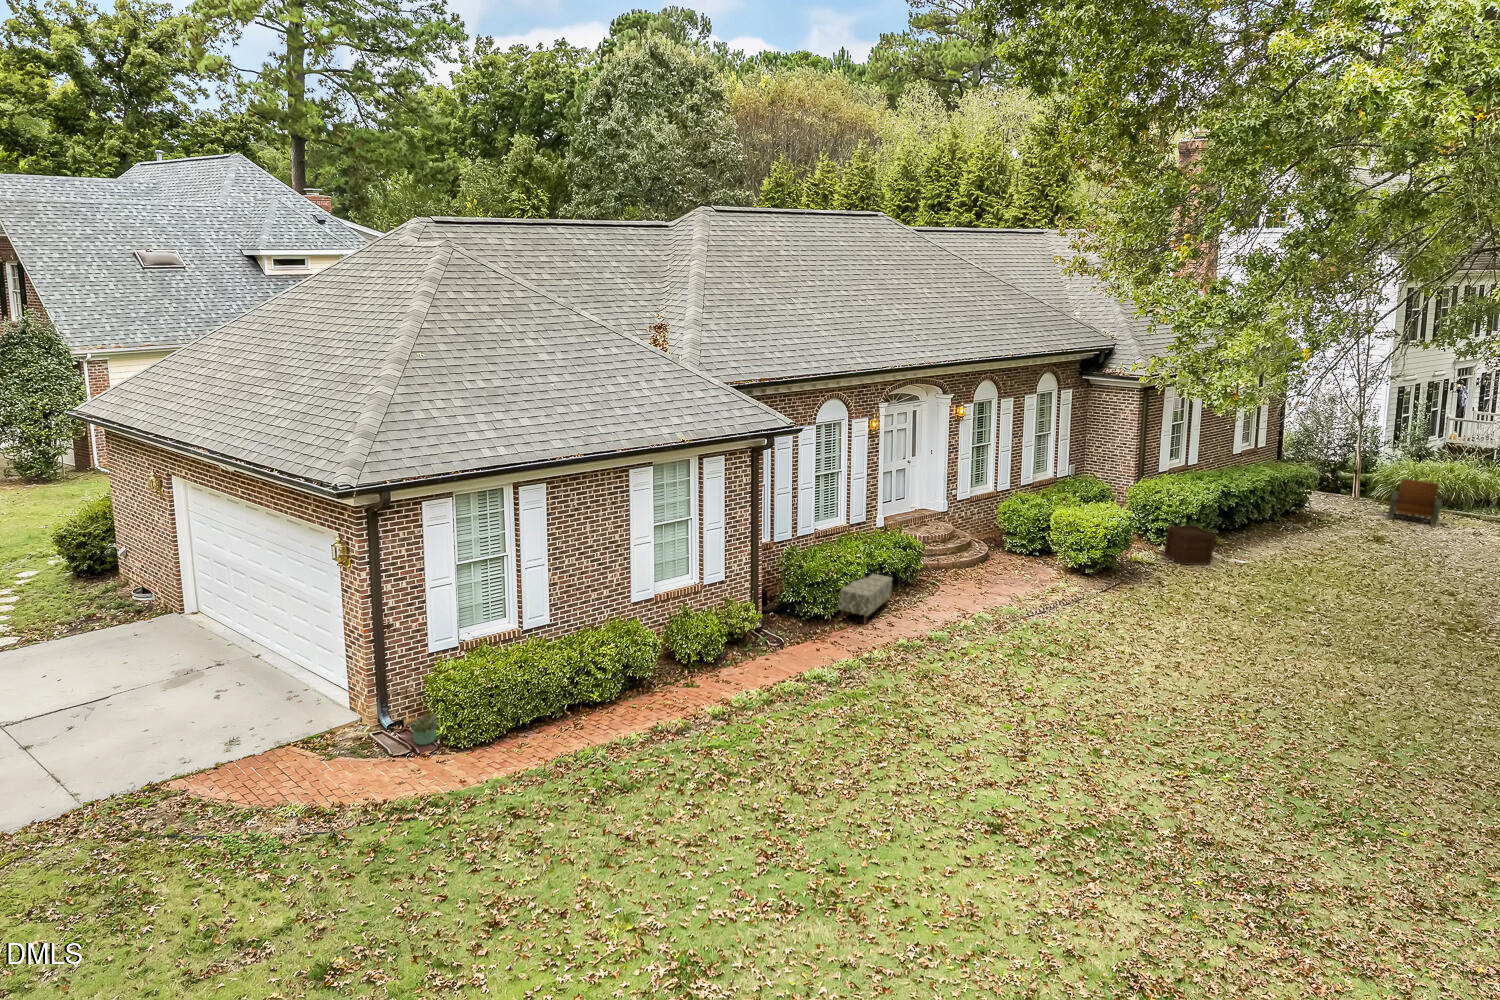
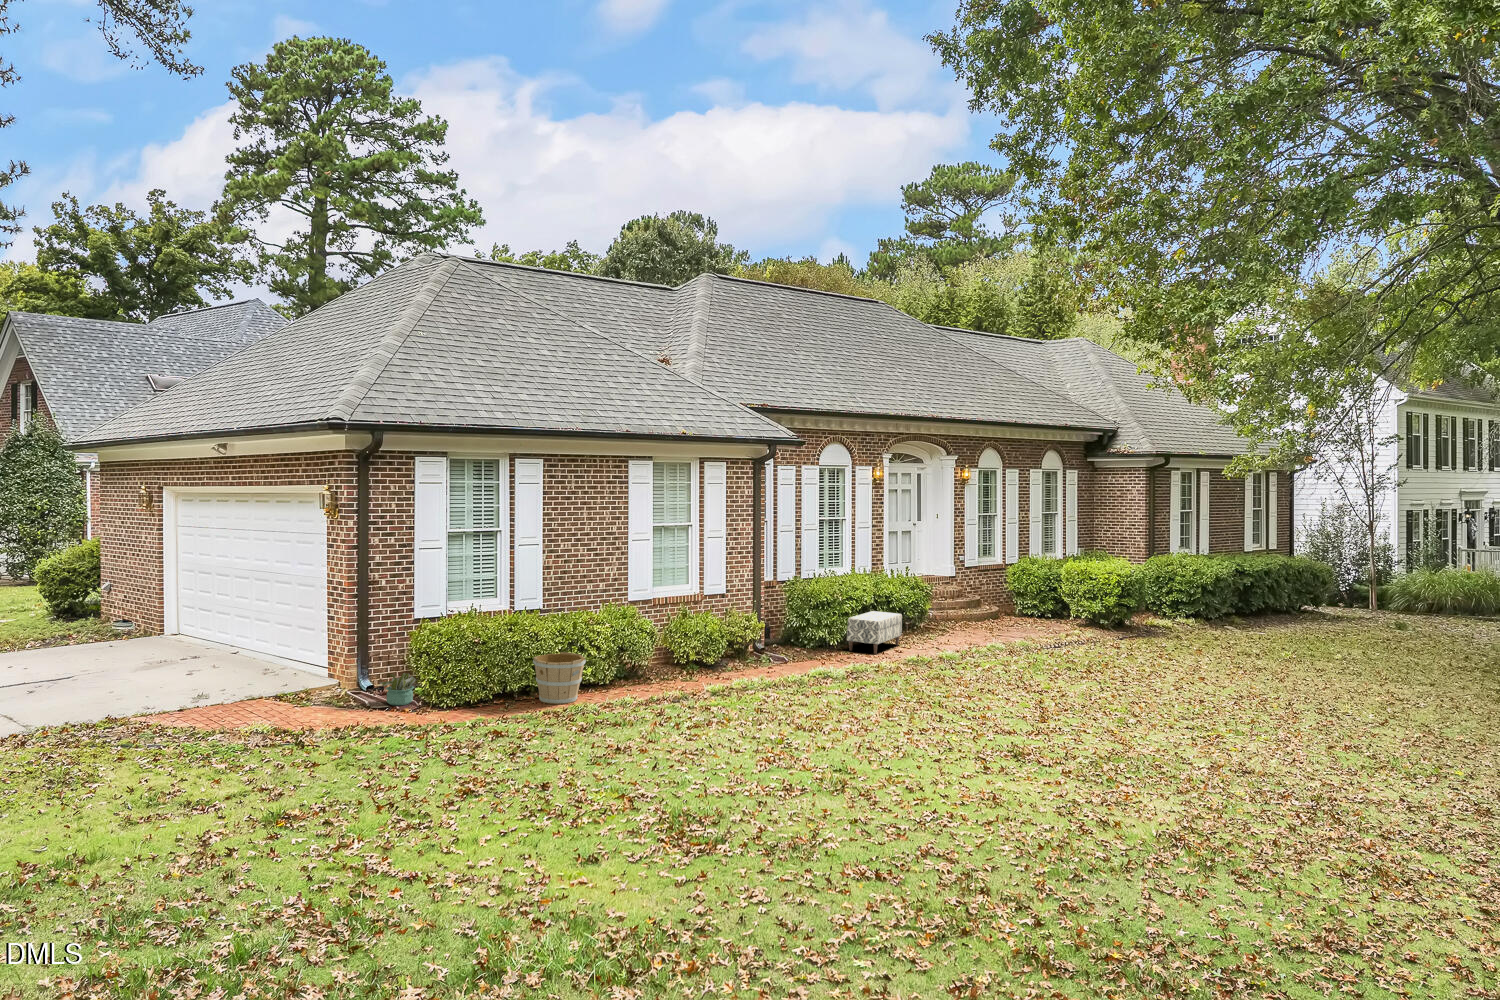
lounge chair: present [1387,479,1442,526] -> none [1409,575,1463,619]
wooden crate: present [1164,525,1215,565] -> none [1183,595,1235,632]
wooden bucket: none [545,681,594,736] -> present [533,652,586,704]

